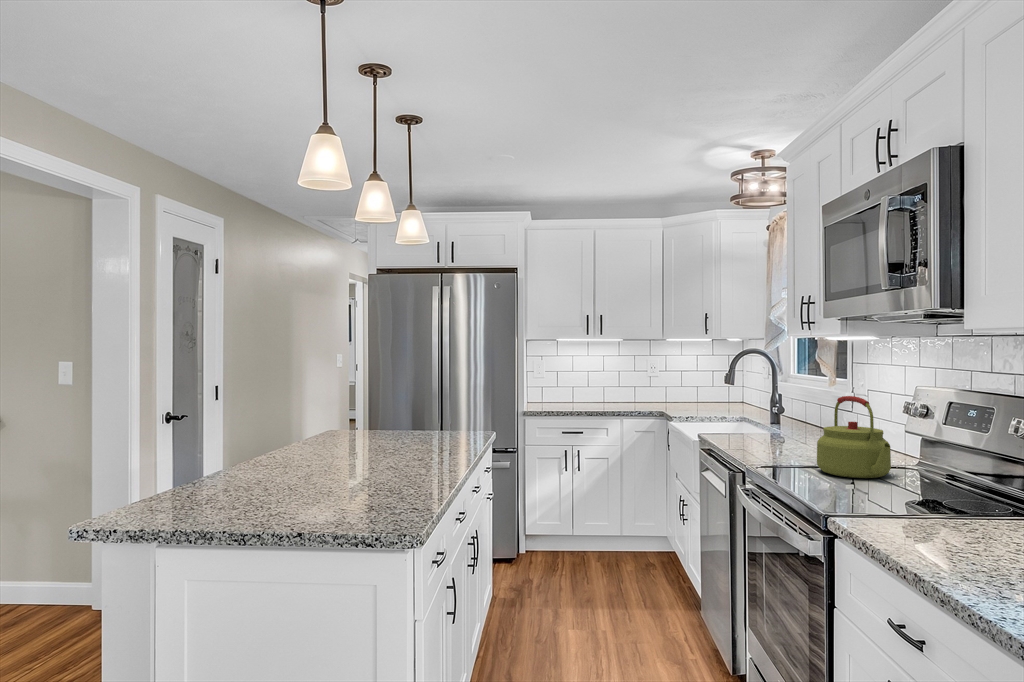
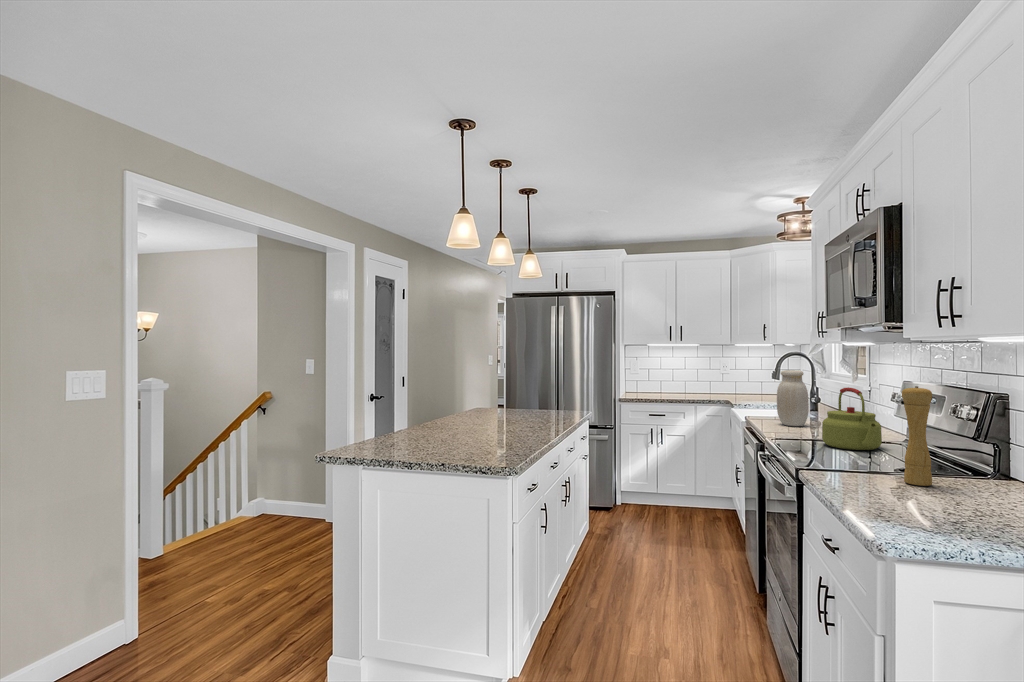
jar: none [743,373,782,446] -> present [777,370,809,426]
pepper mill: none [955,396,995,531] -> present [902,386,932,486]

